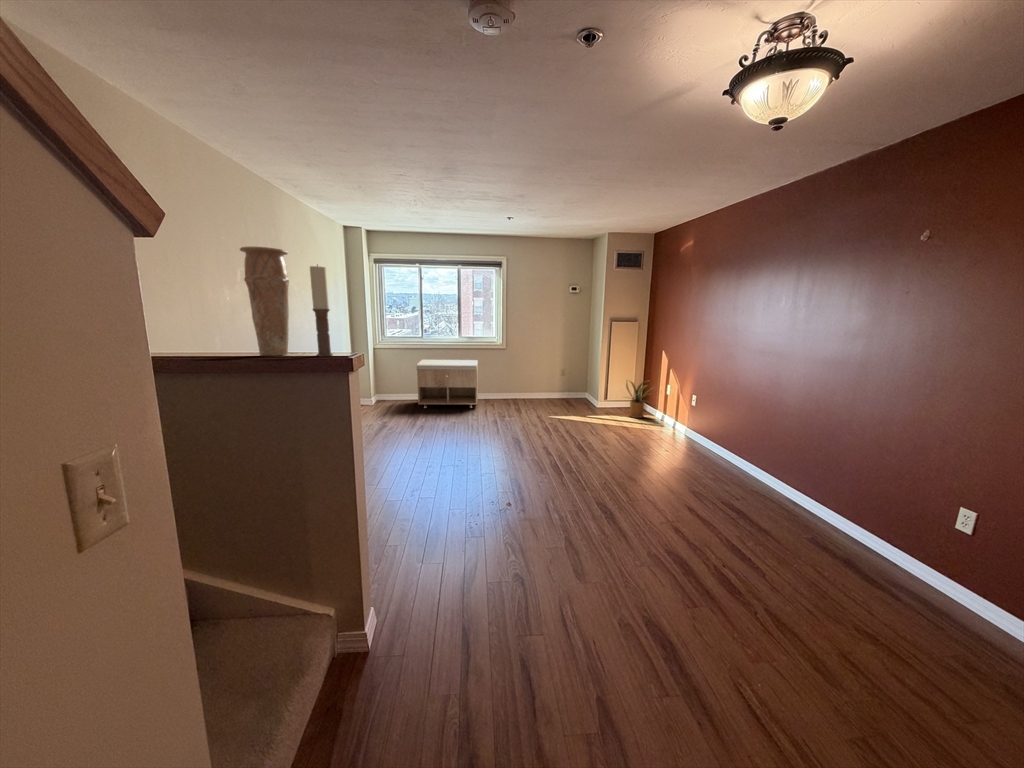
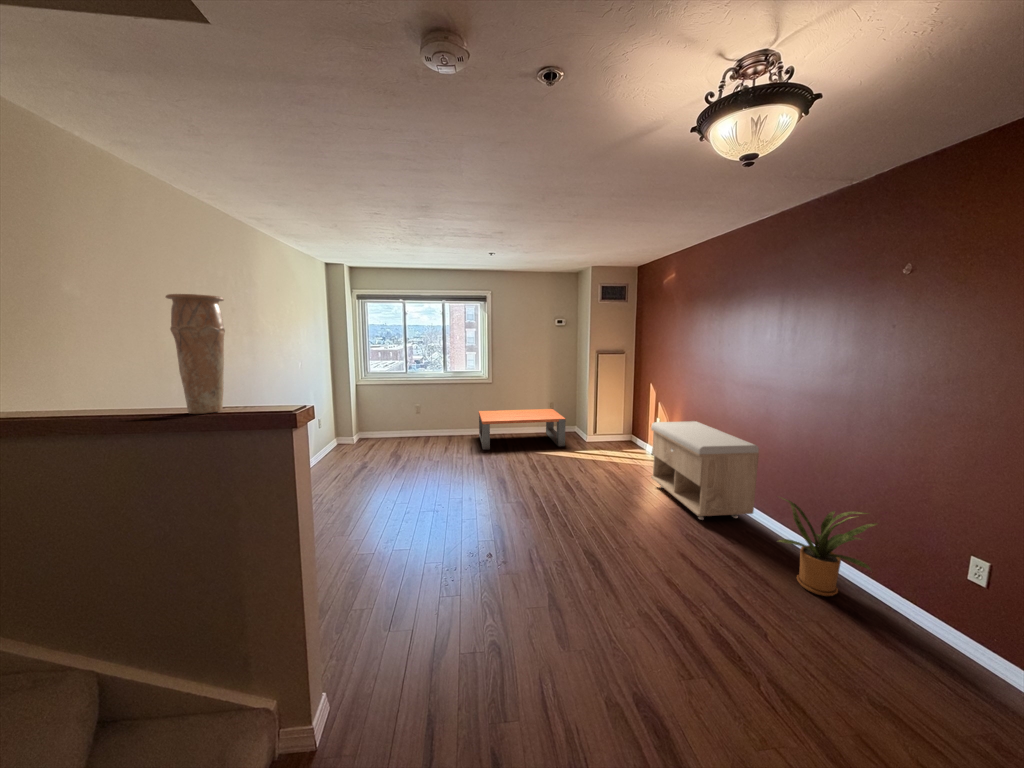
candle: present [310,265,333,356] -> none [245,311,272,413]
storage bench: present [417,360,478,408] -> present [651,421,759,520]
coffee table: none [492,376,578,414] -> present [479,409,566,450]
house plant: present [626,381,649,418] -> present [779,498,876,596]

